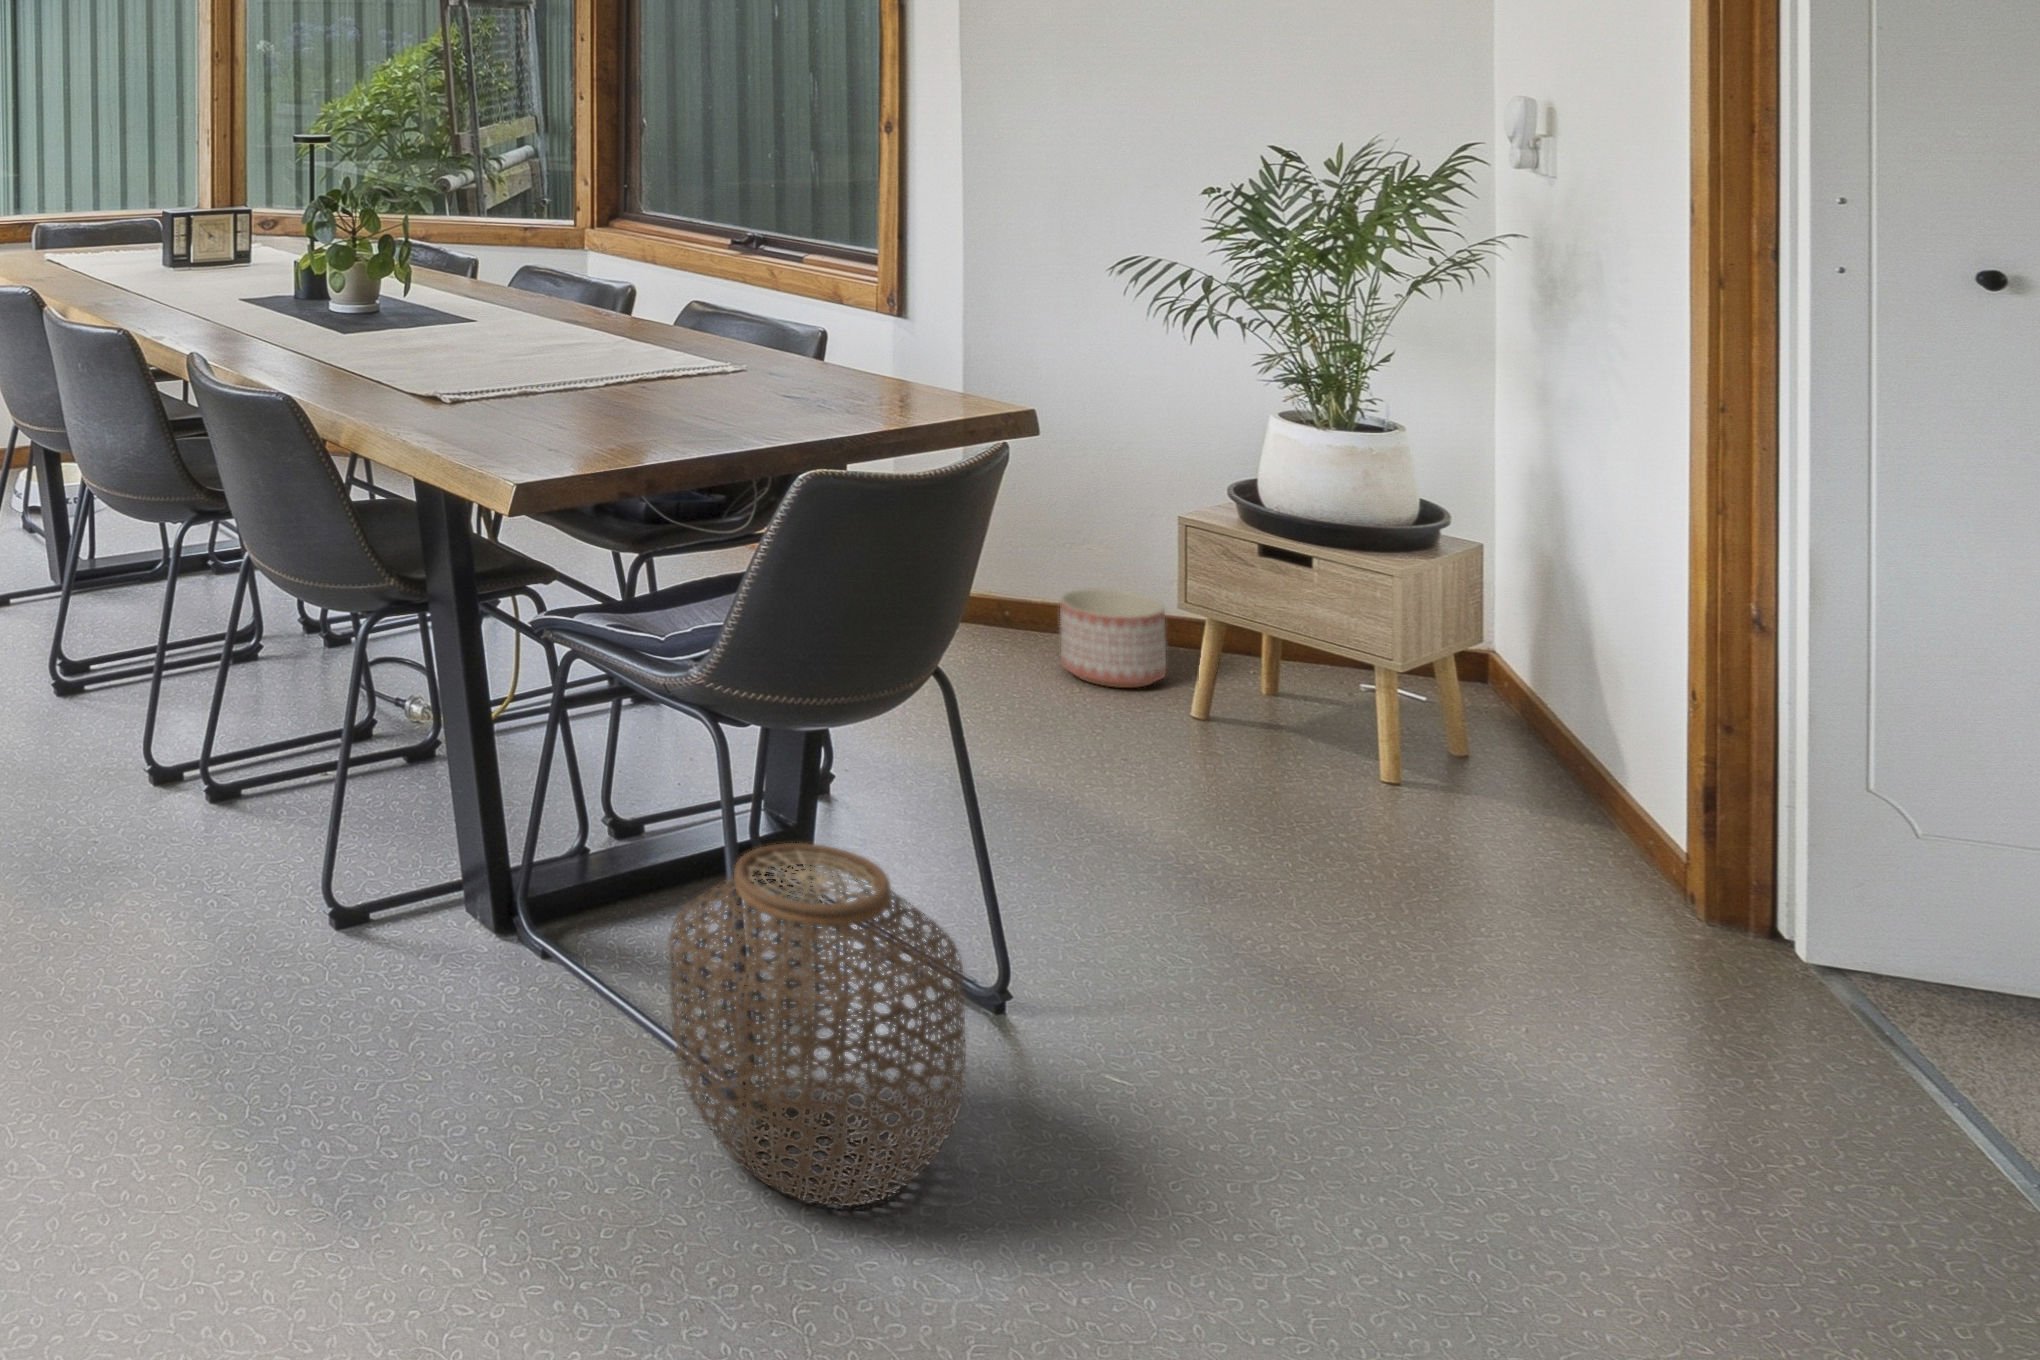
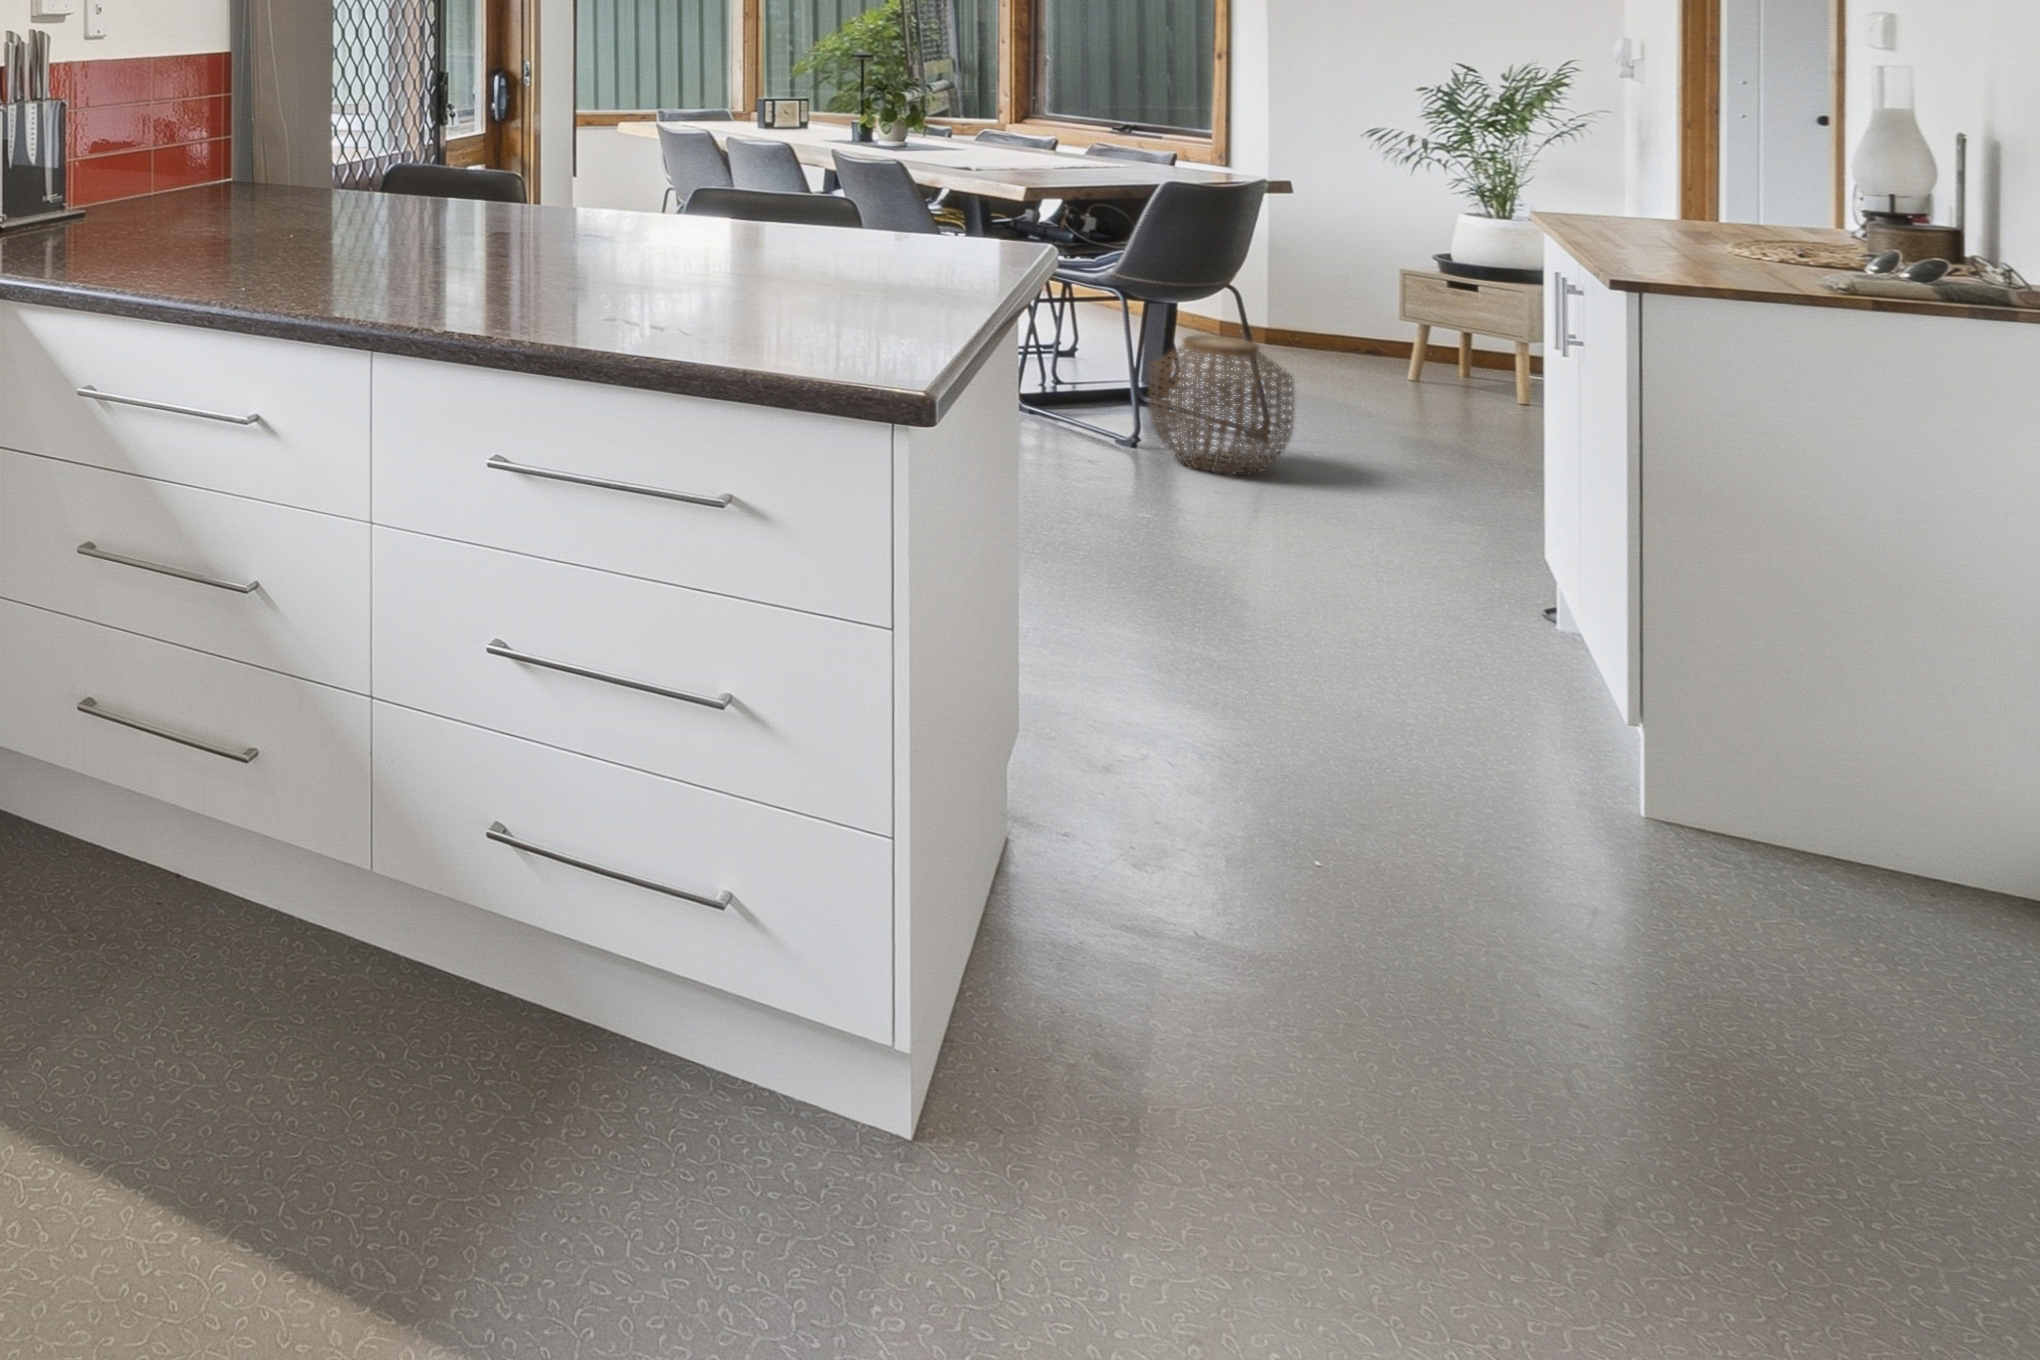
planter: present [1060,588,1166,688] -> none [1320,315,1387,365]

